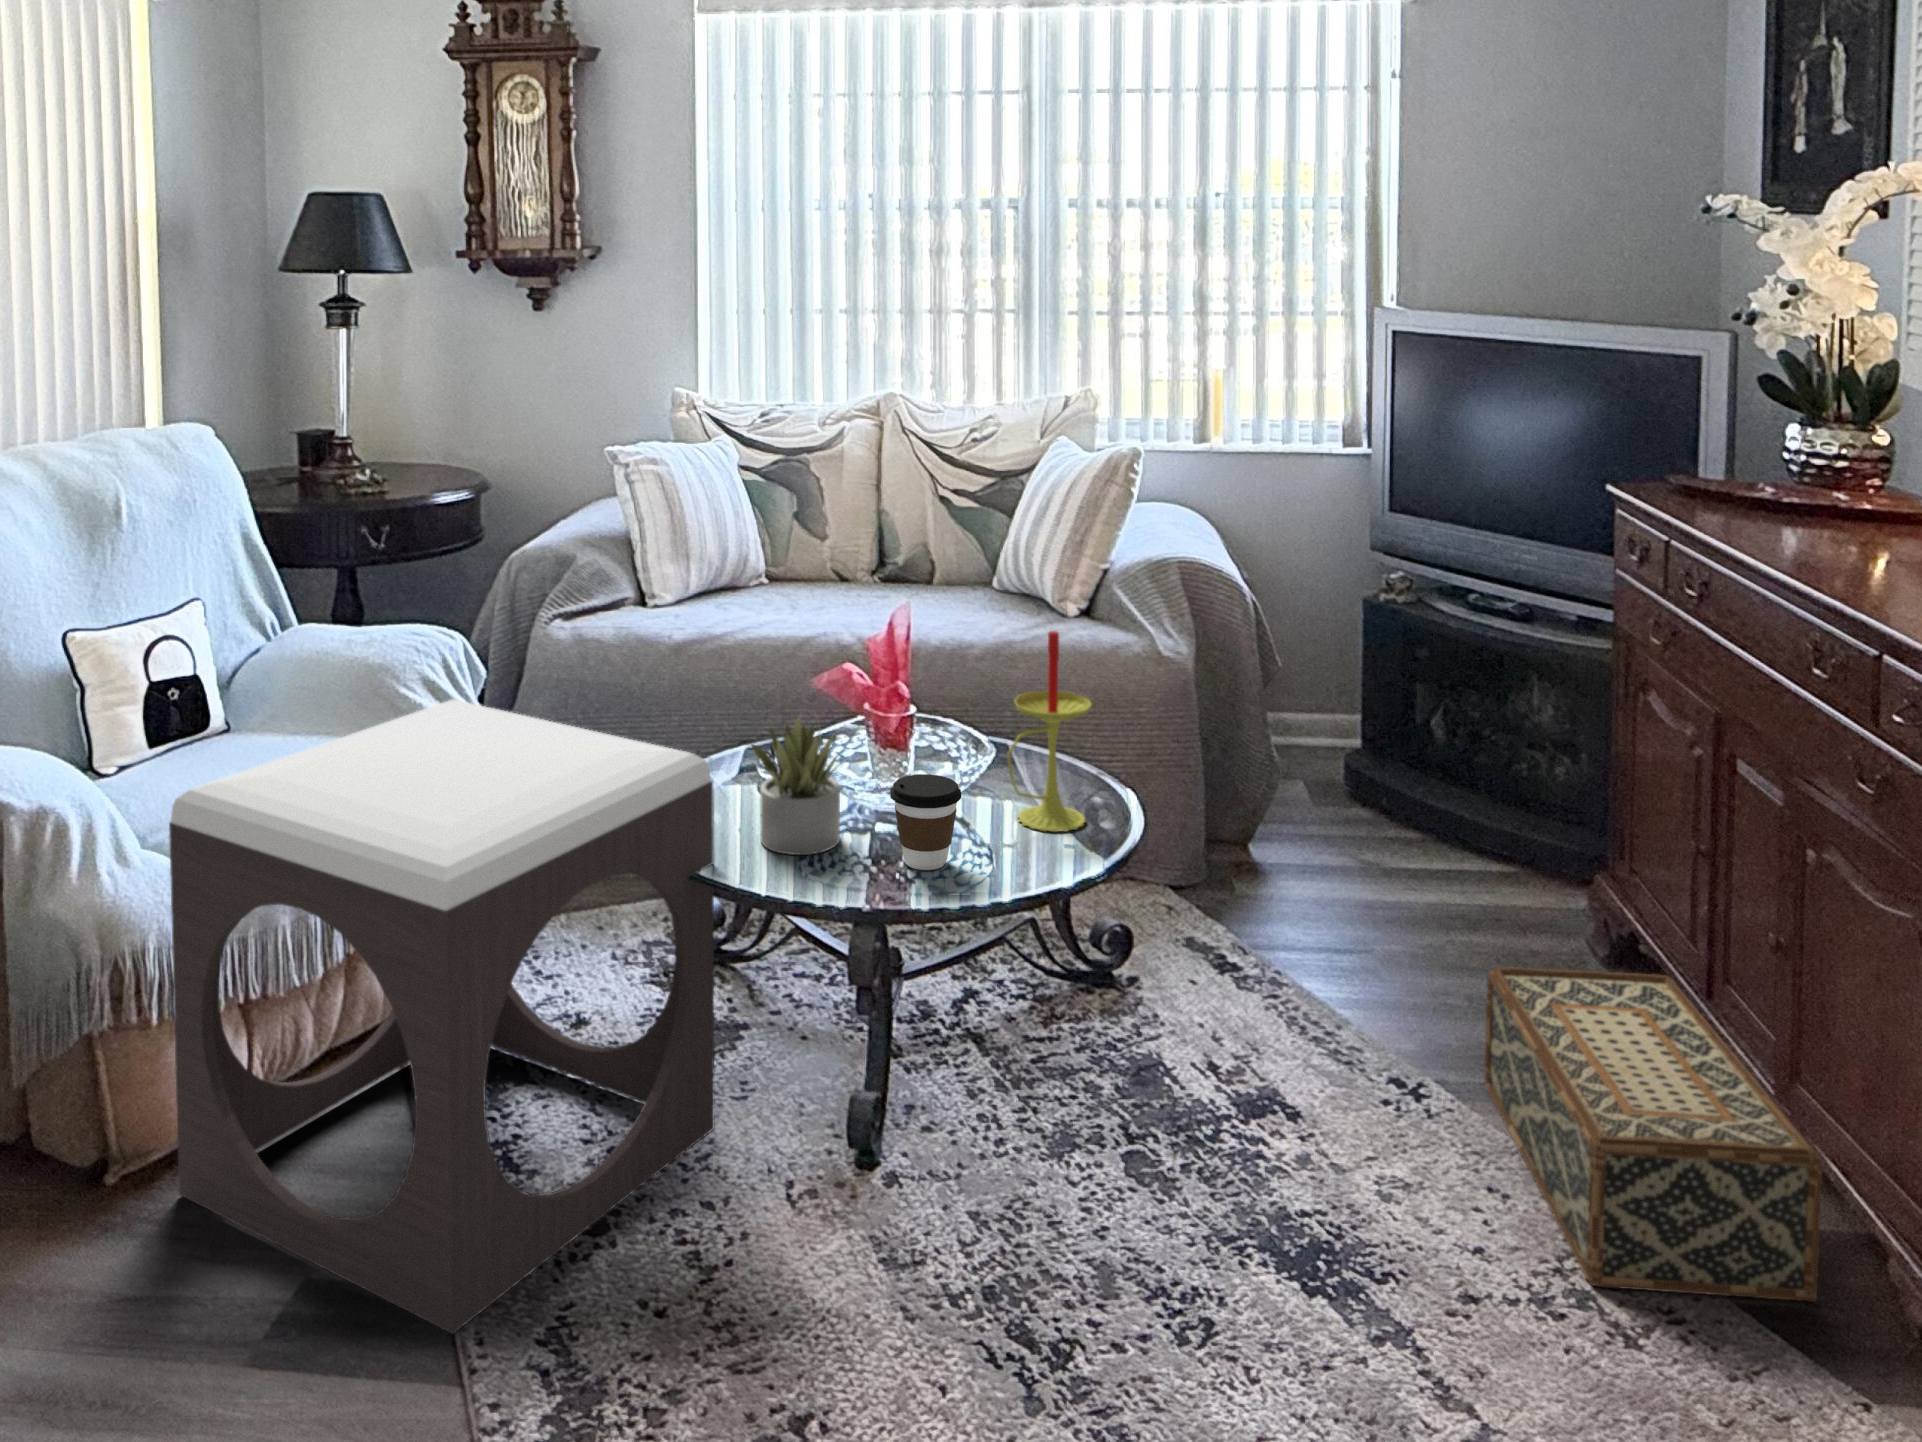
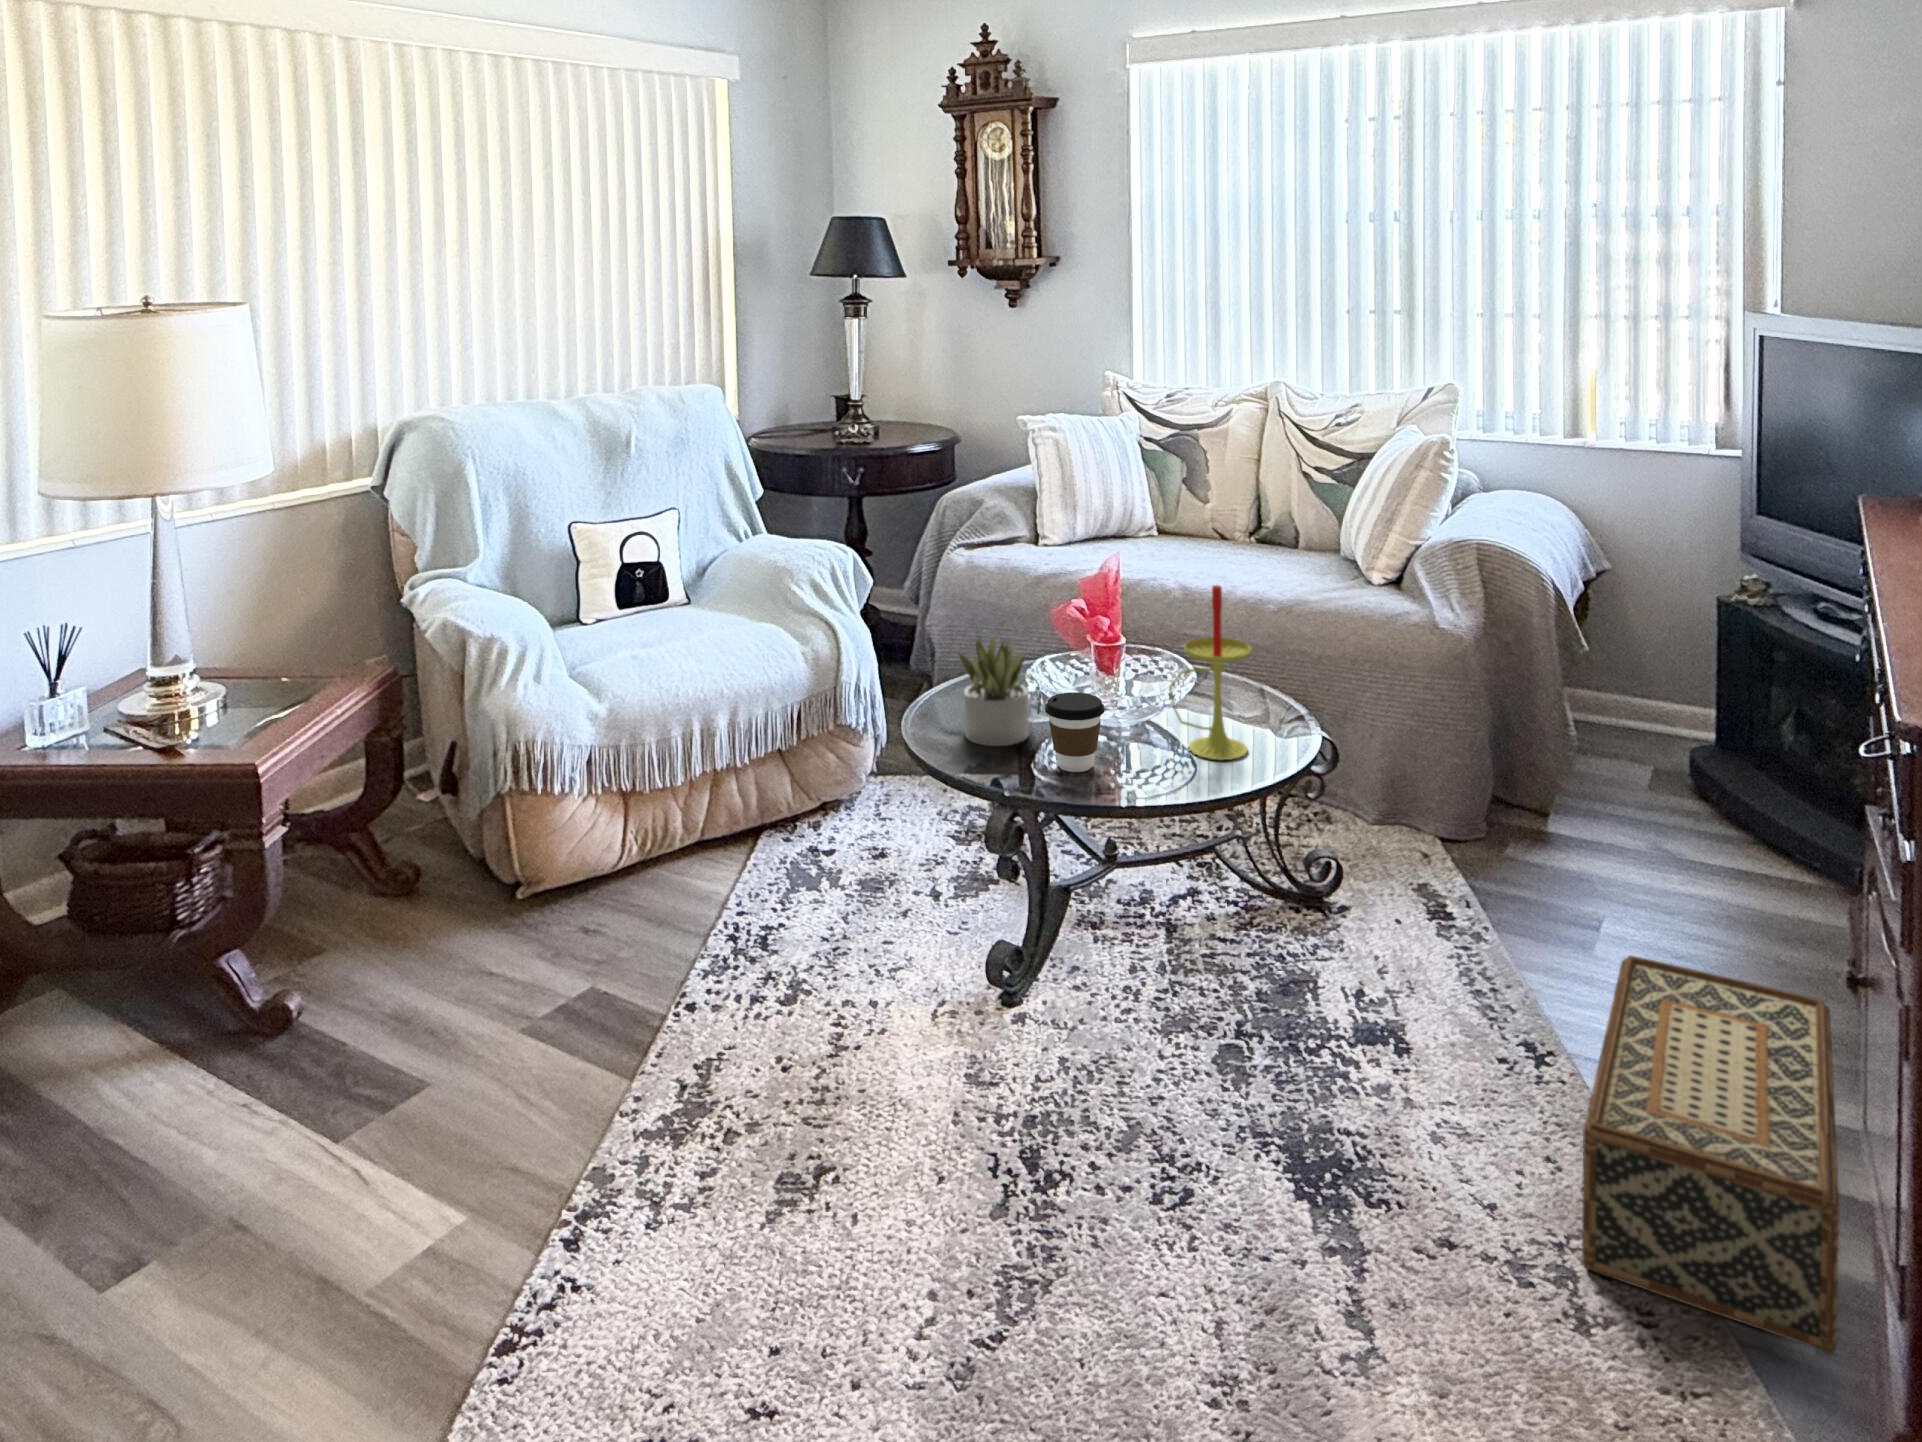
footstool: present [169,700,714,1334] -> none [546,596,920,1046]

